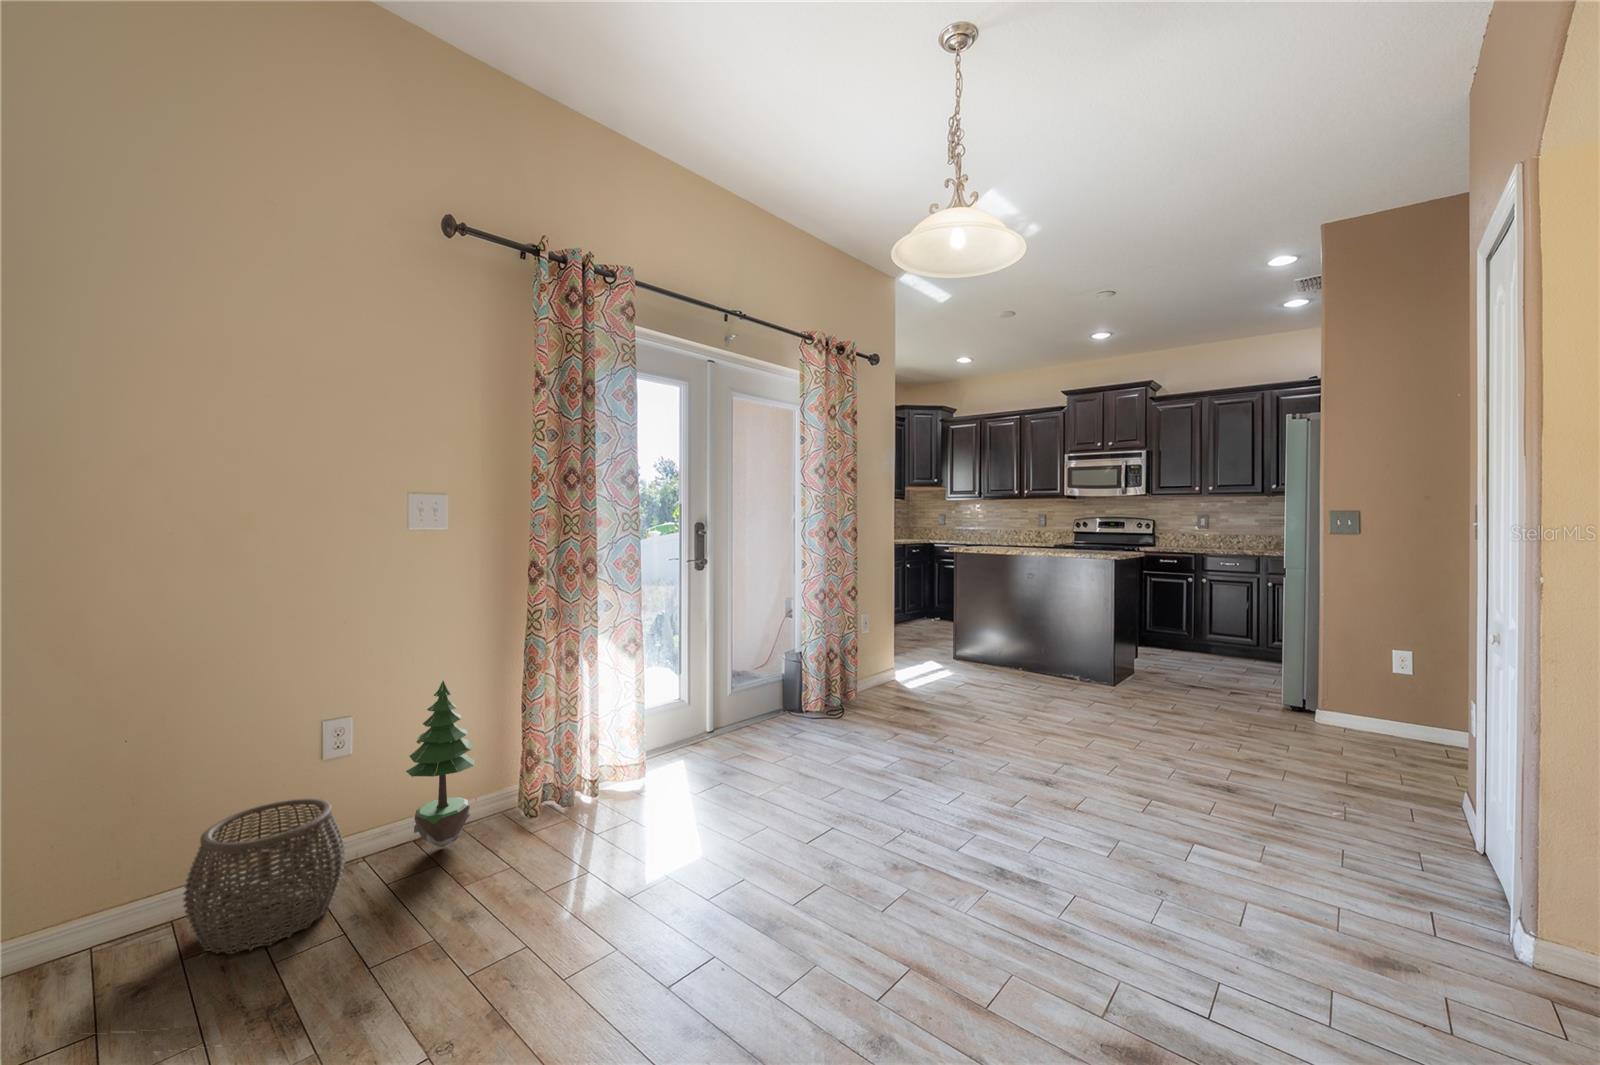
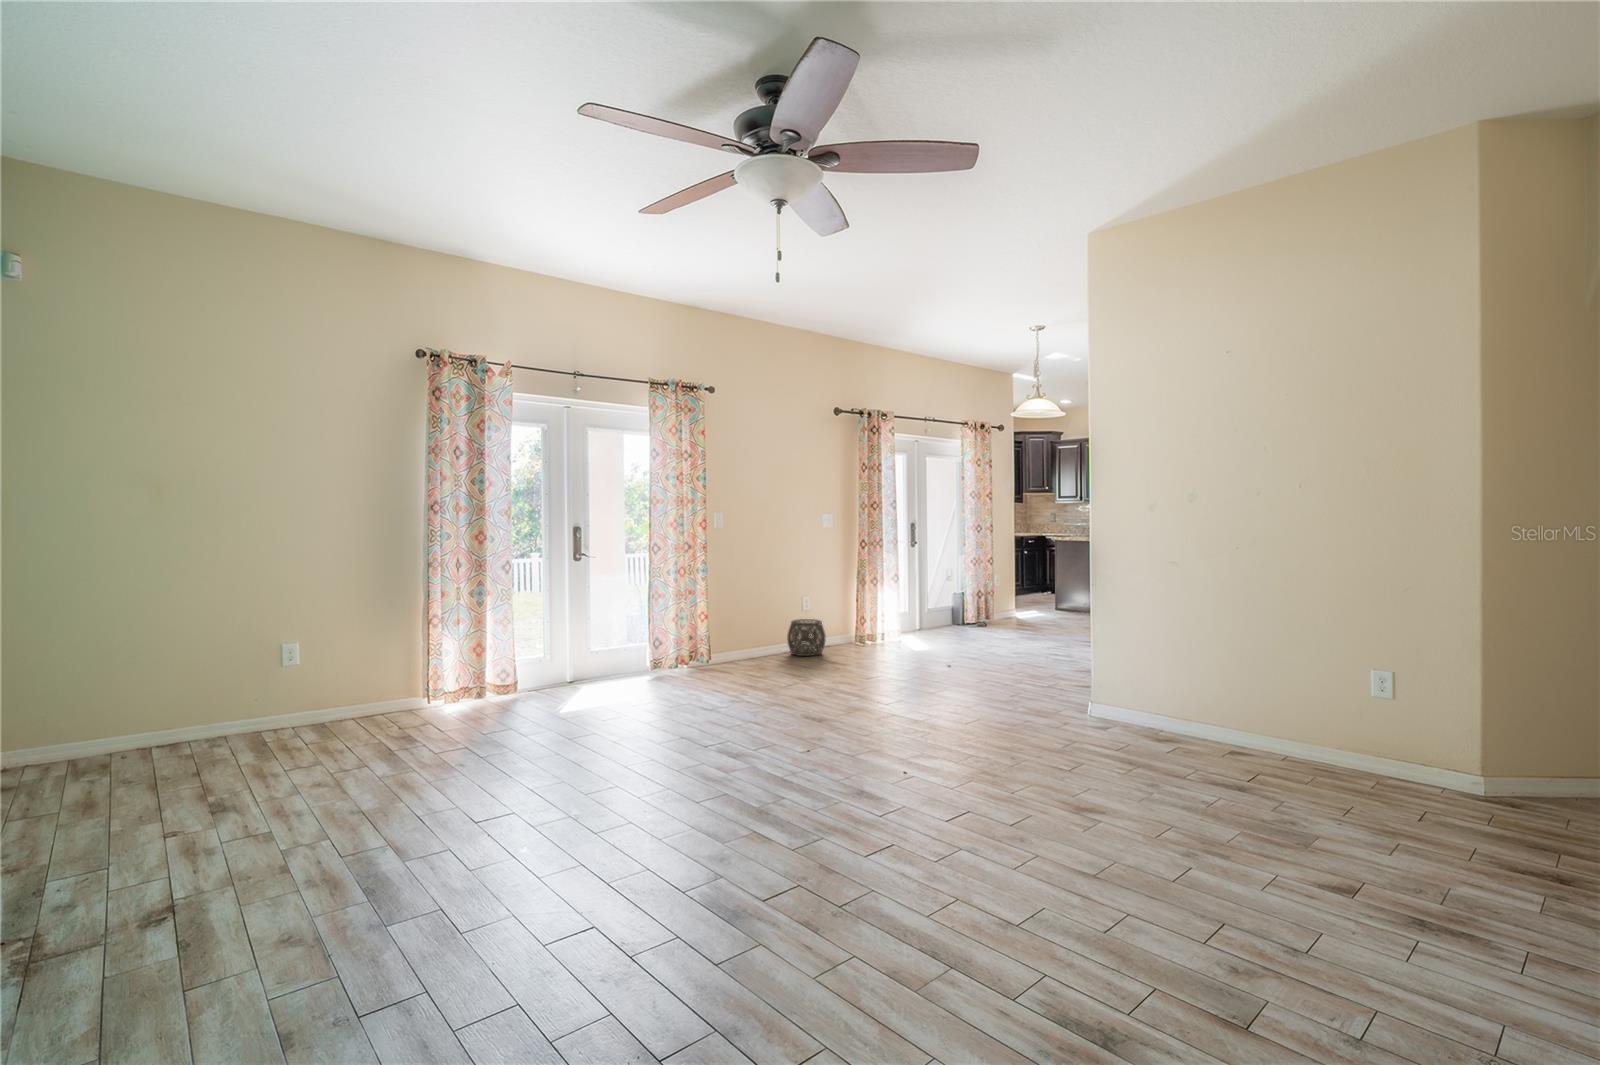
potted tree: present [406,681,475,847] -> none [828,584,850,647]

